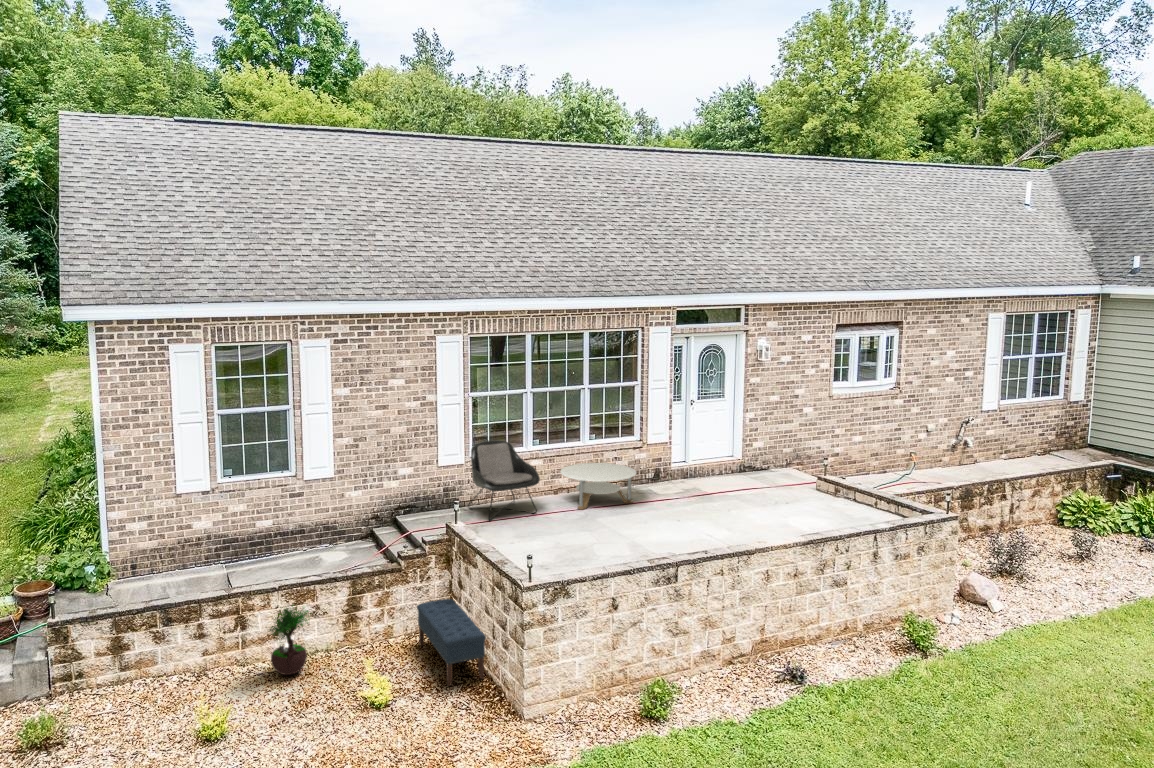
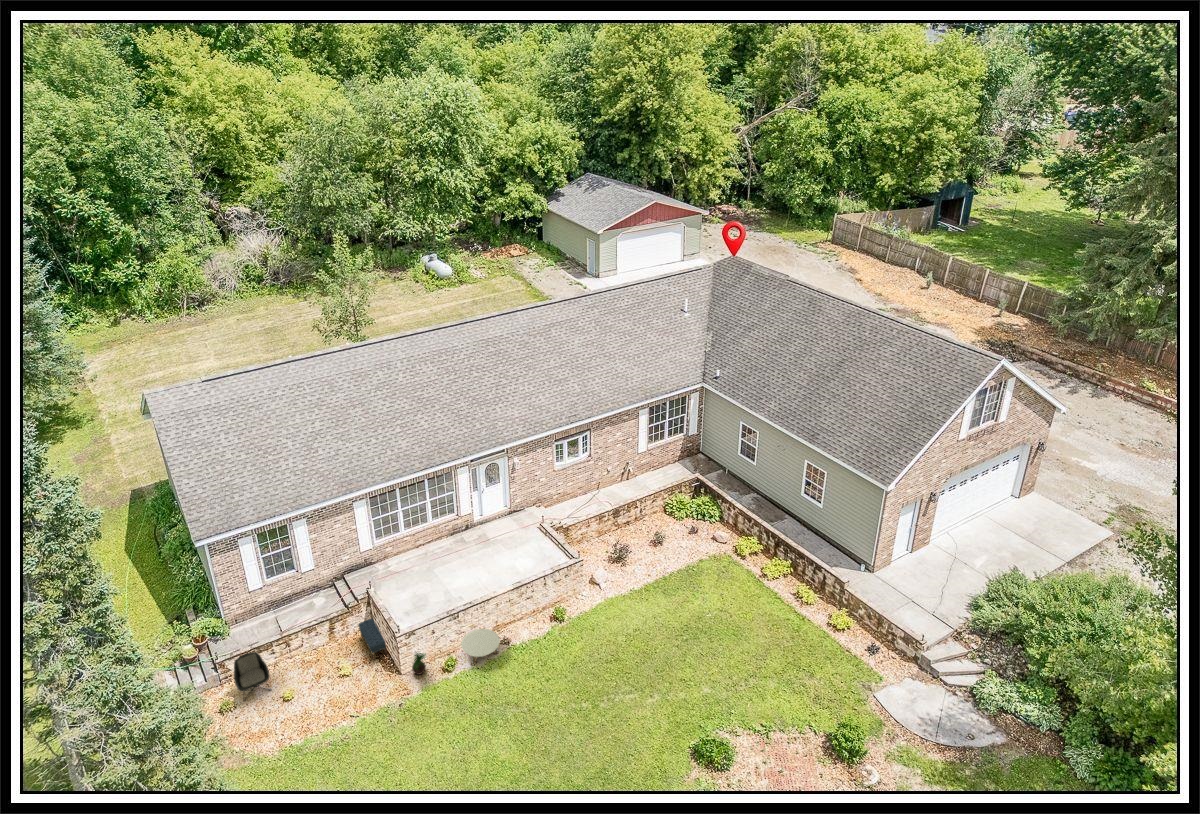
lounge chair: present [468,440,540,521] -> present [234,652,270,700]
round table: present [561,463,636,510] -> present [461,629,500,665]
potted tree: present [270,605,309,675] -> present [412,653,426,674]

